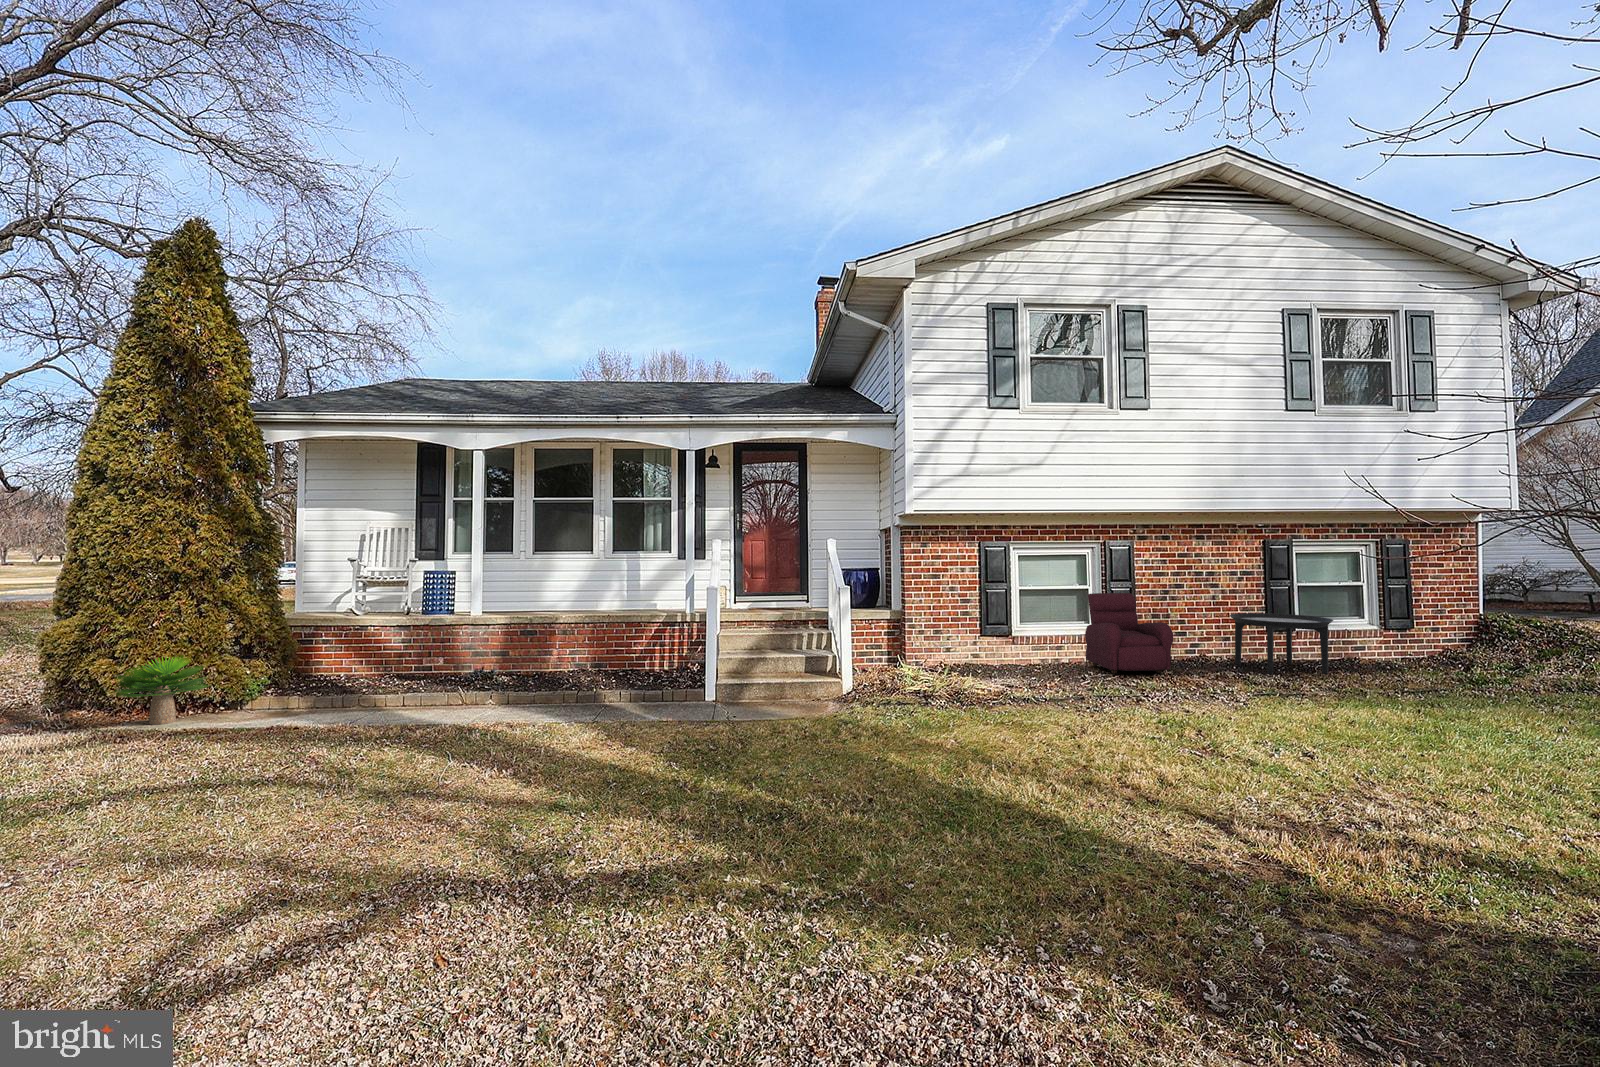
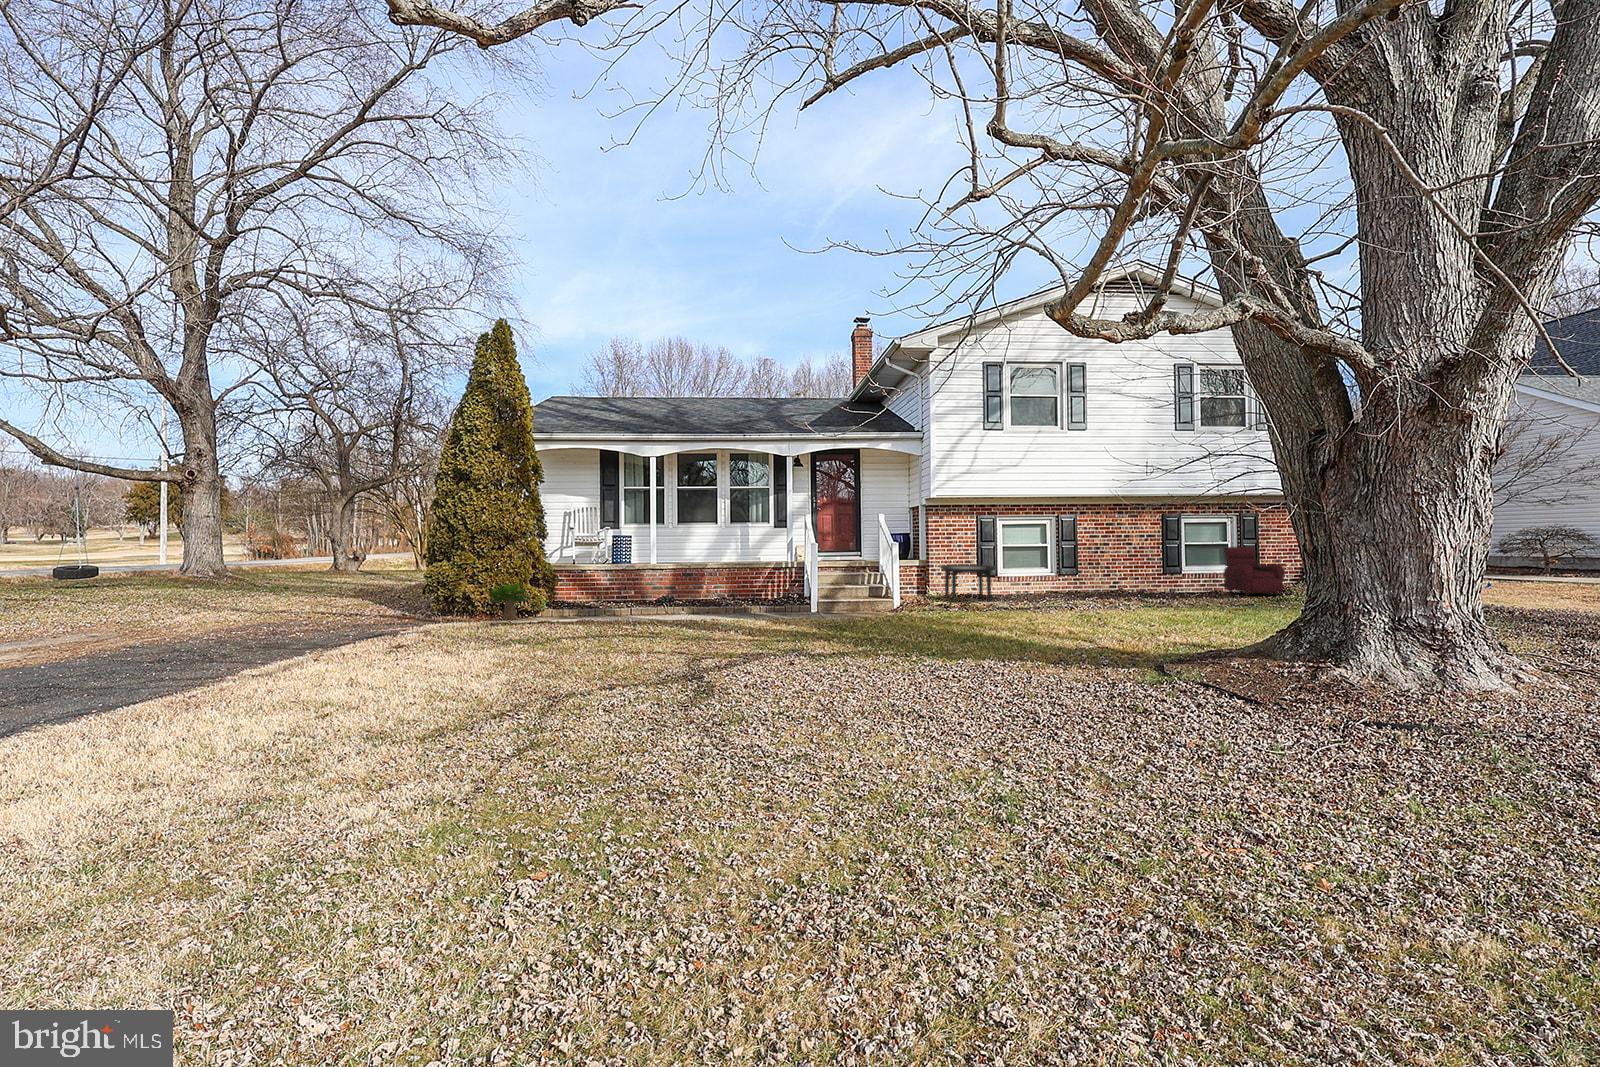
armchair: present [1085,593,1173,674] -> present [1223,547,1285,595]
round table: present [1230,613,1333,674] -> present [940,564,996,602]

